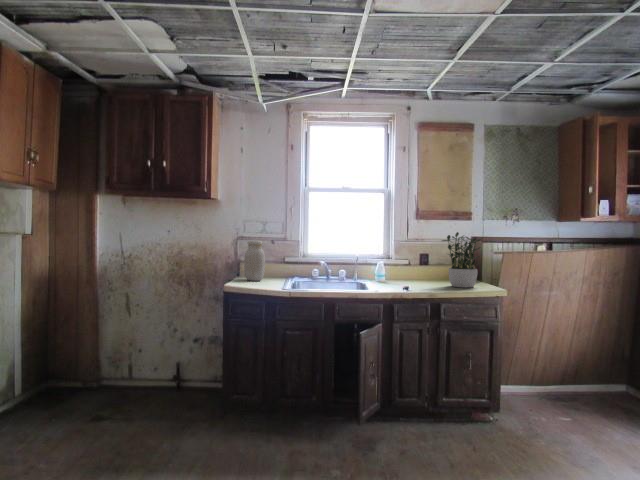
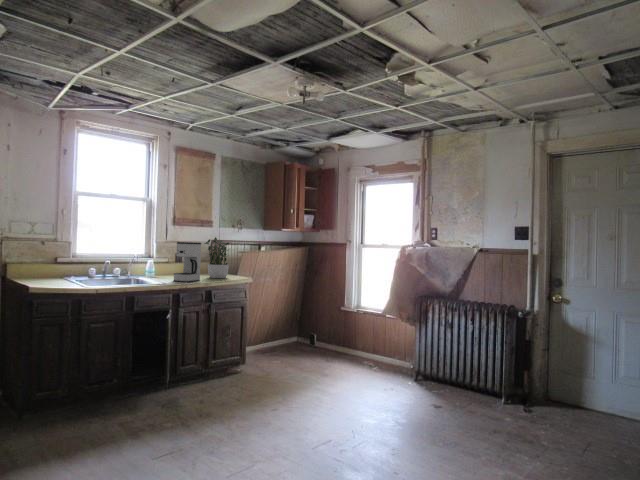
coffee maker: none [394,239,430,290] -> present [174,242,201,282]
jar: present [244,241,265,281] -> none [26,242,50,281]

